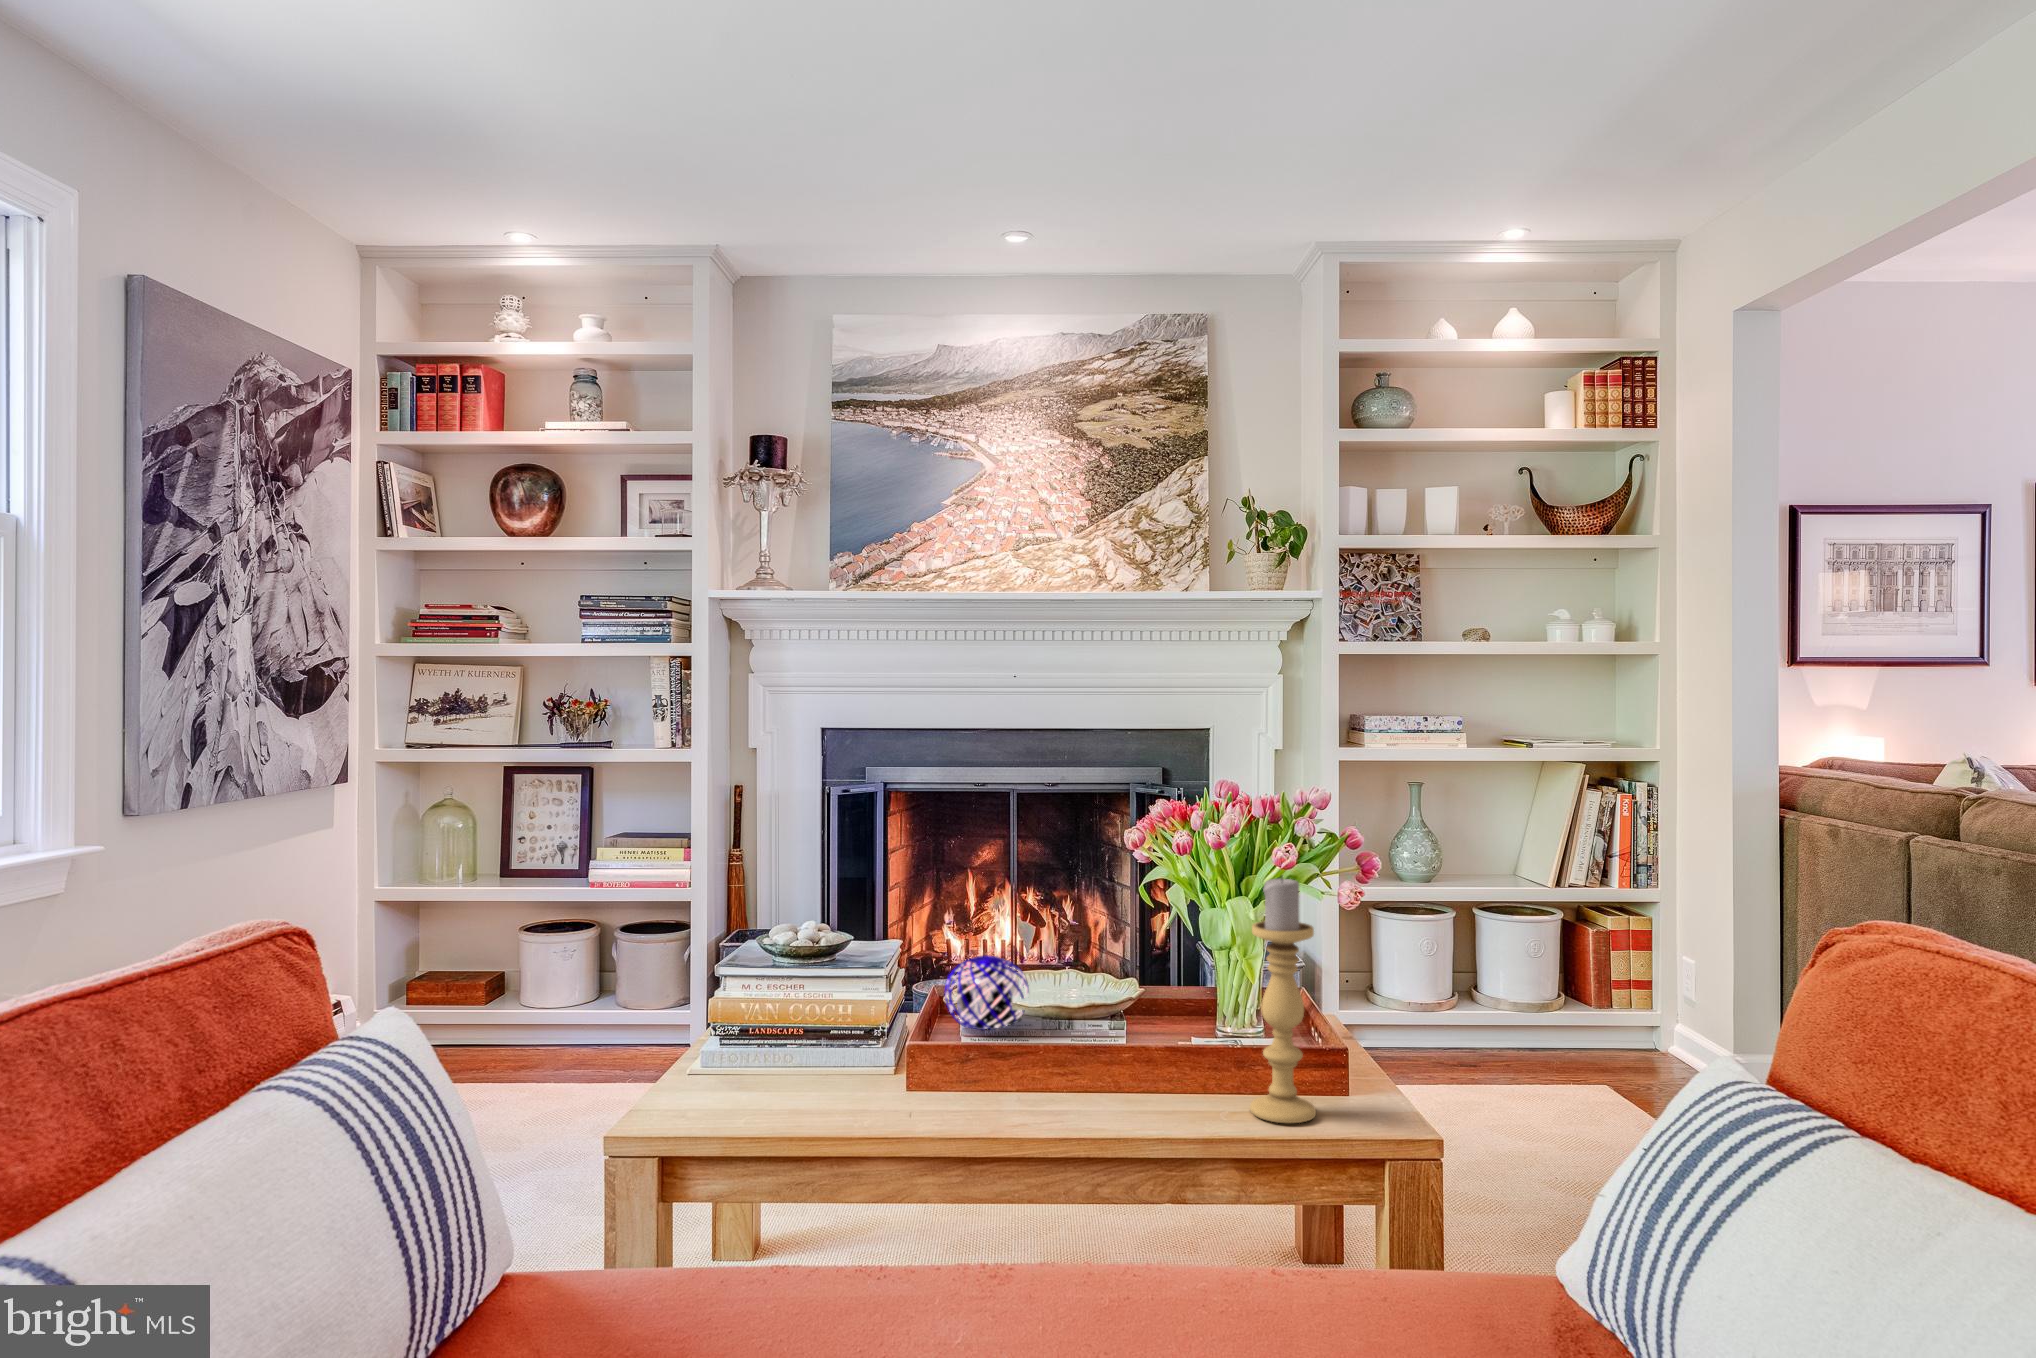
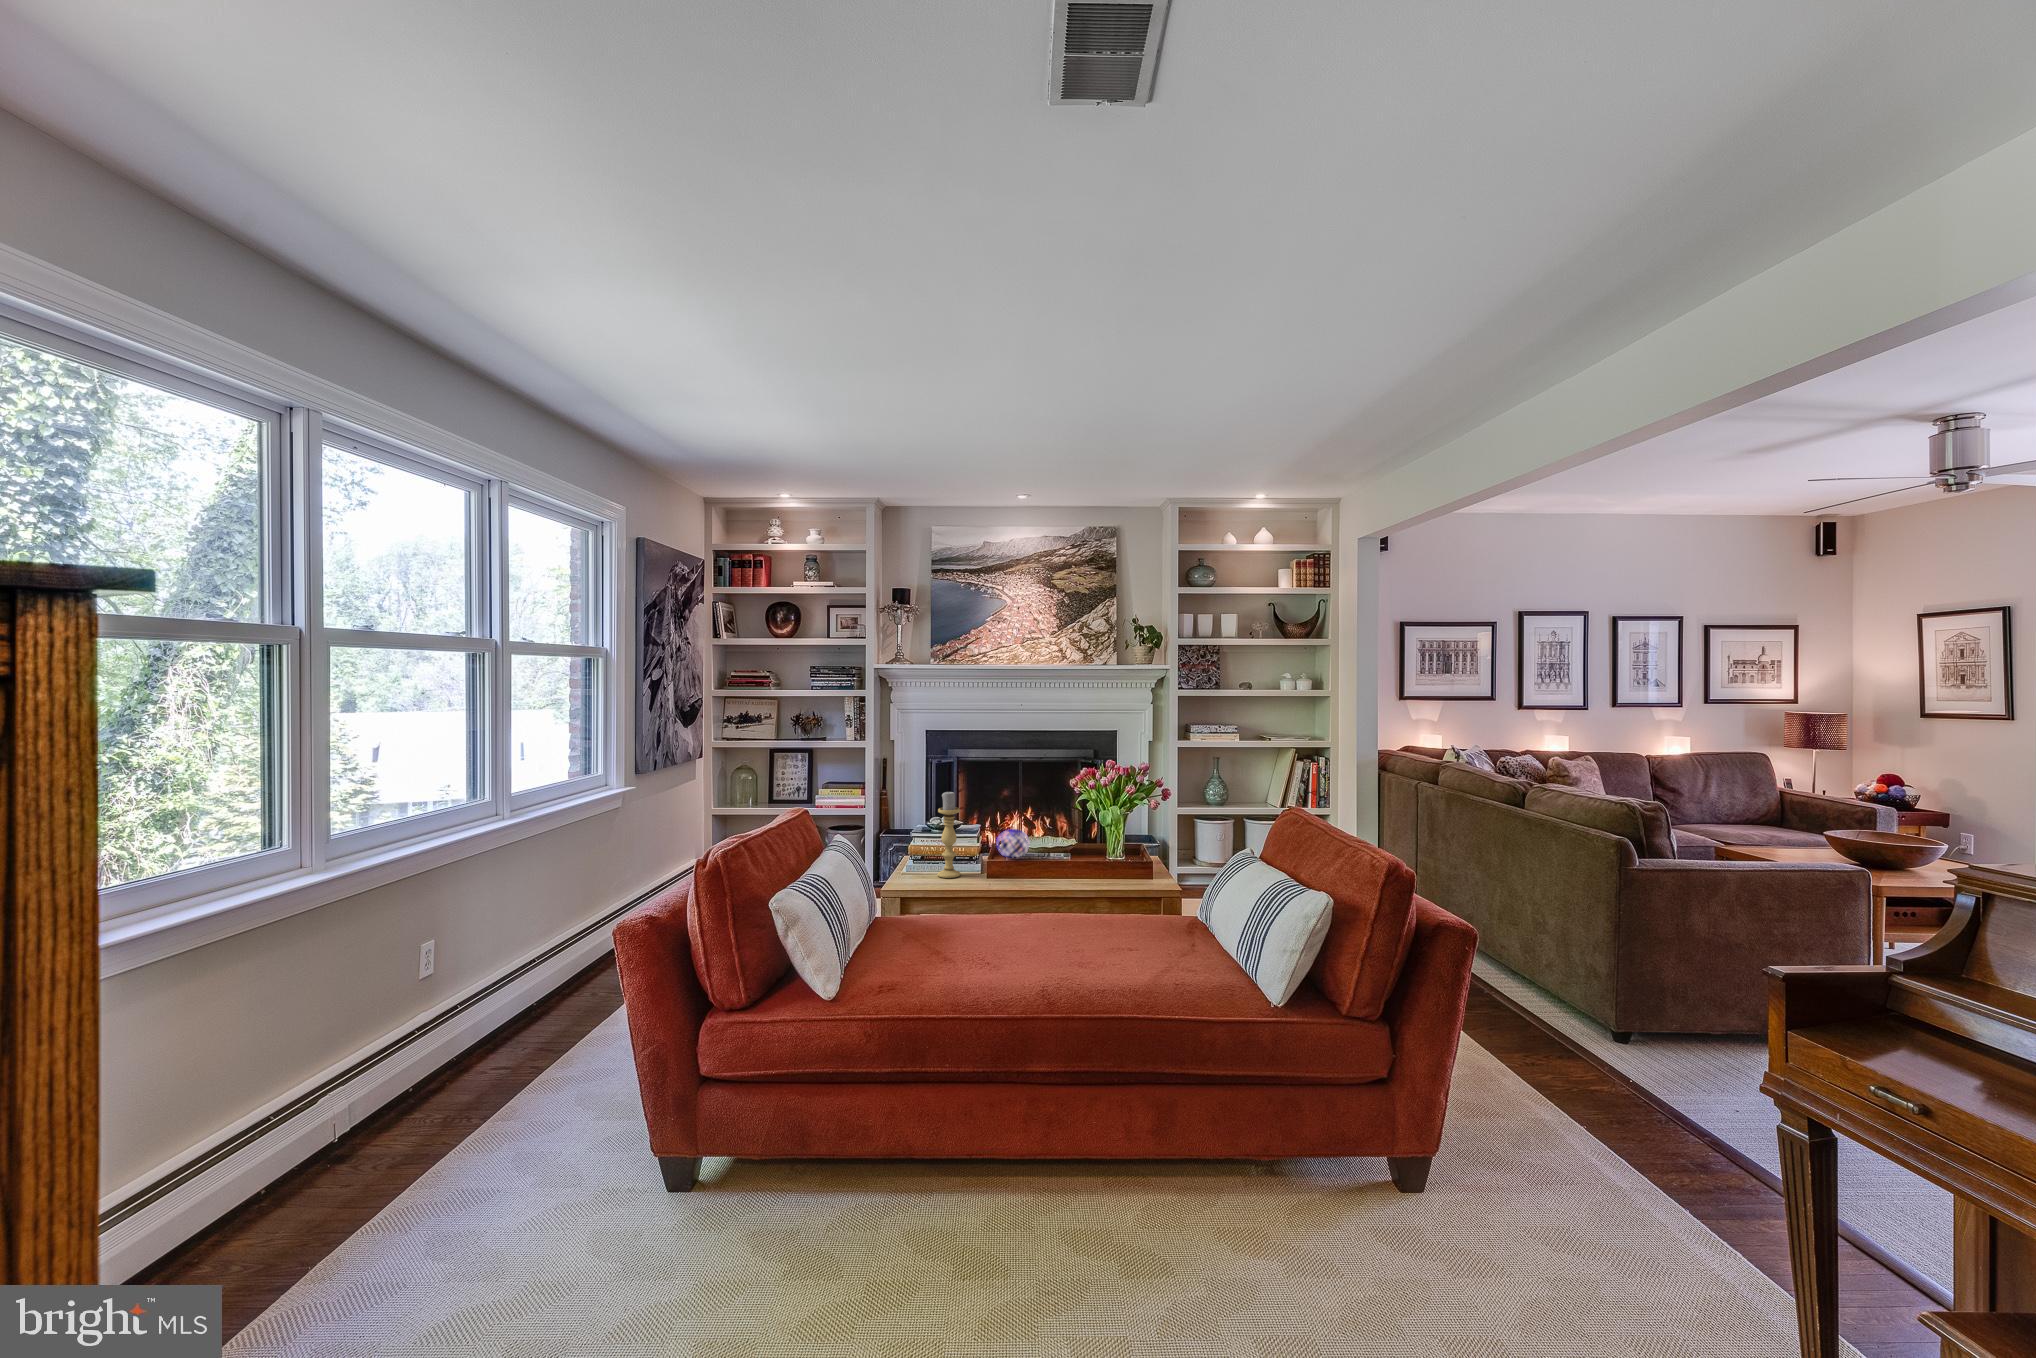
candle holder: present [1250,877,1316,1123] -> present [937,791,961,878]

